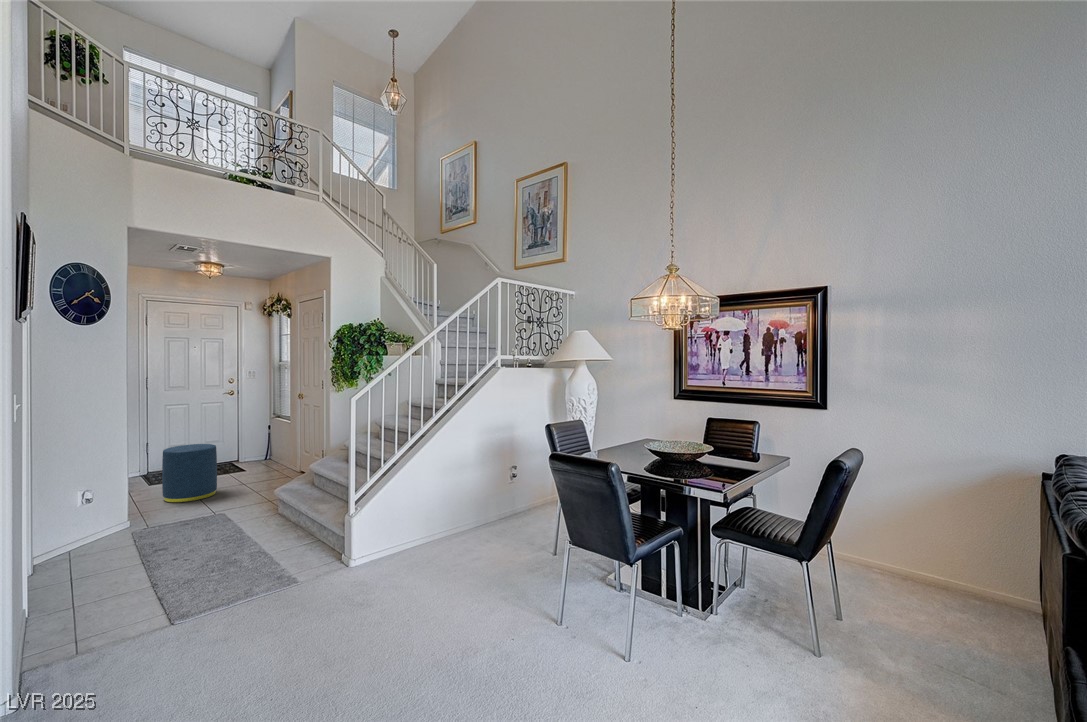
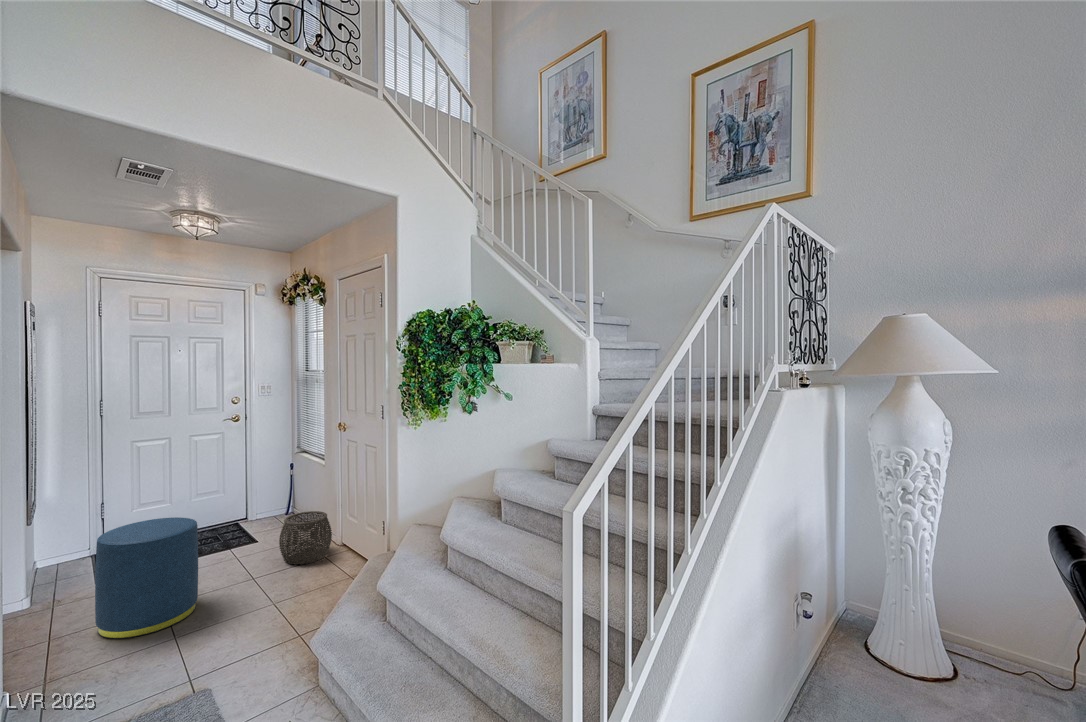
woven basket: none [263,448,296,478] -> present [279,511,332,565]

